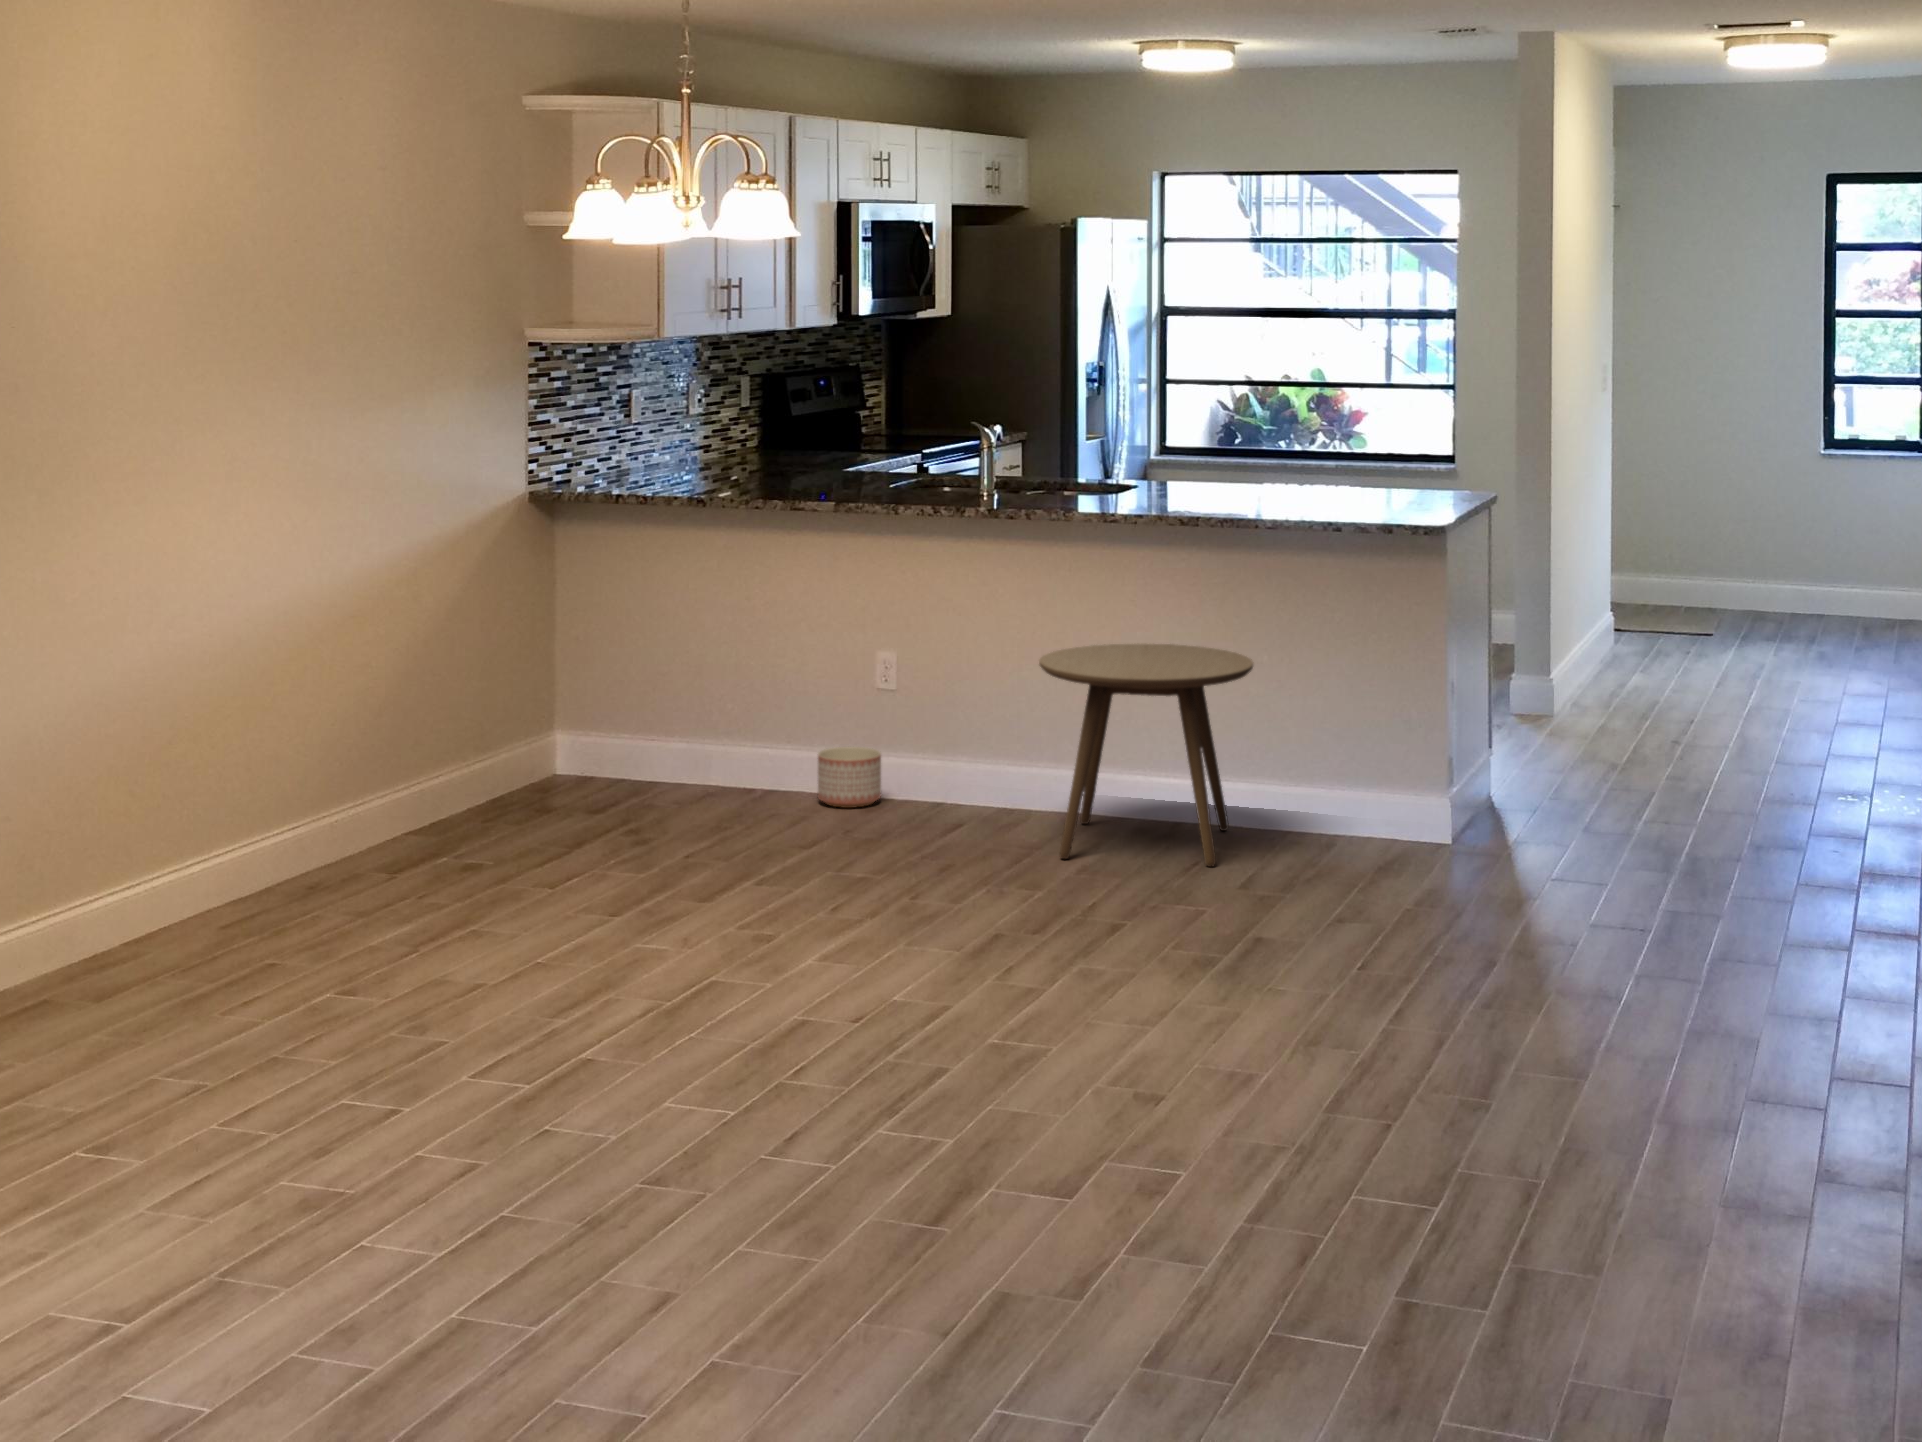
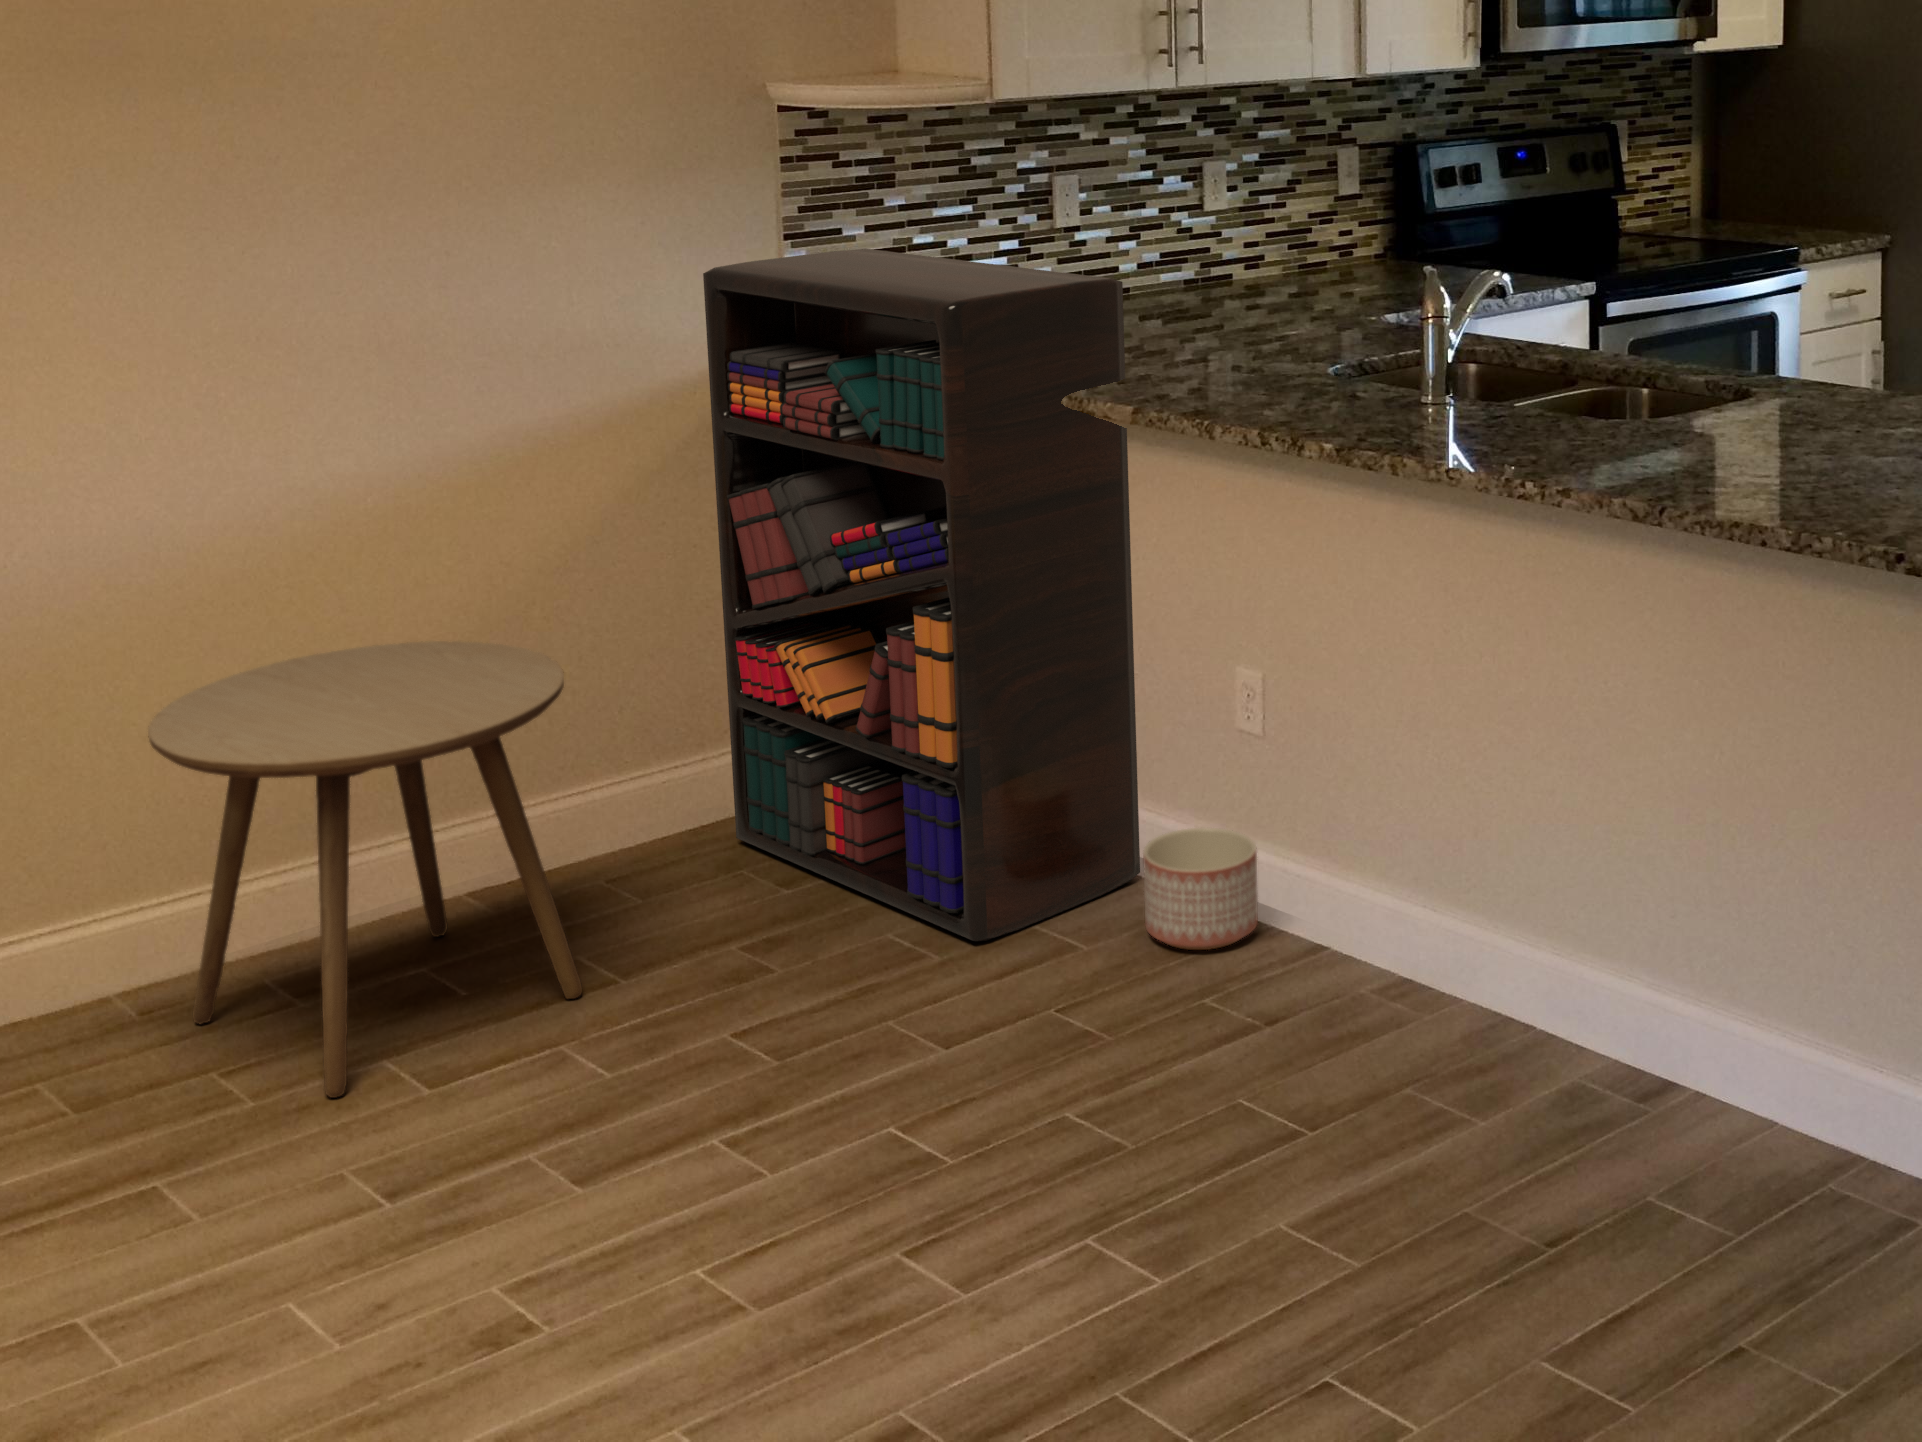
bookshelf: none [517,432,783,816] -> present [703,249,1140,941]
side table: present [1039,644,1253,866] -> present [148,641,582,1098]

